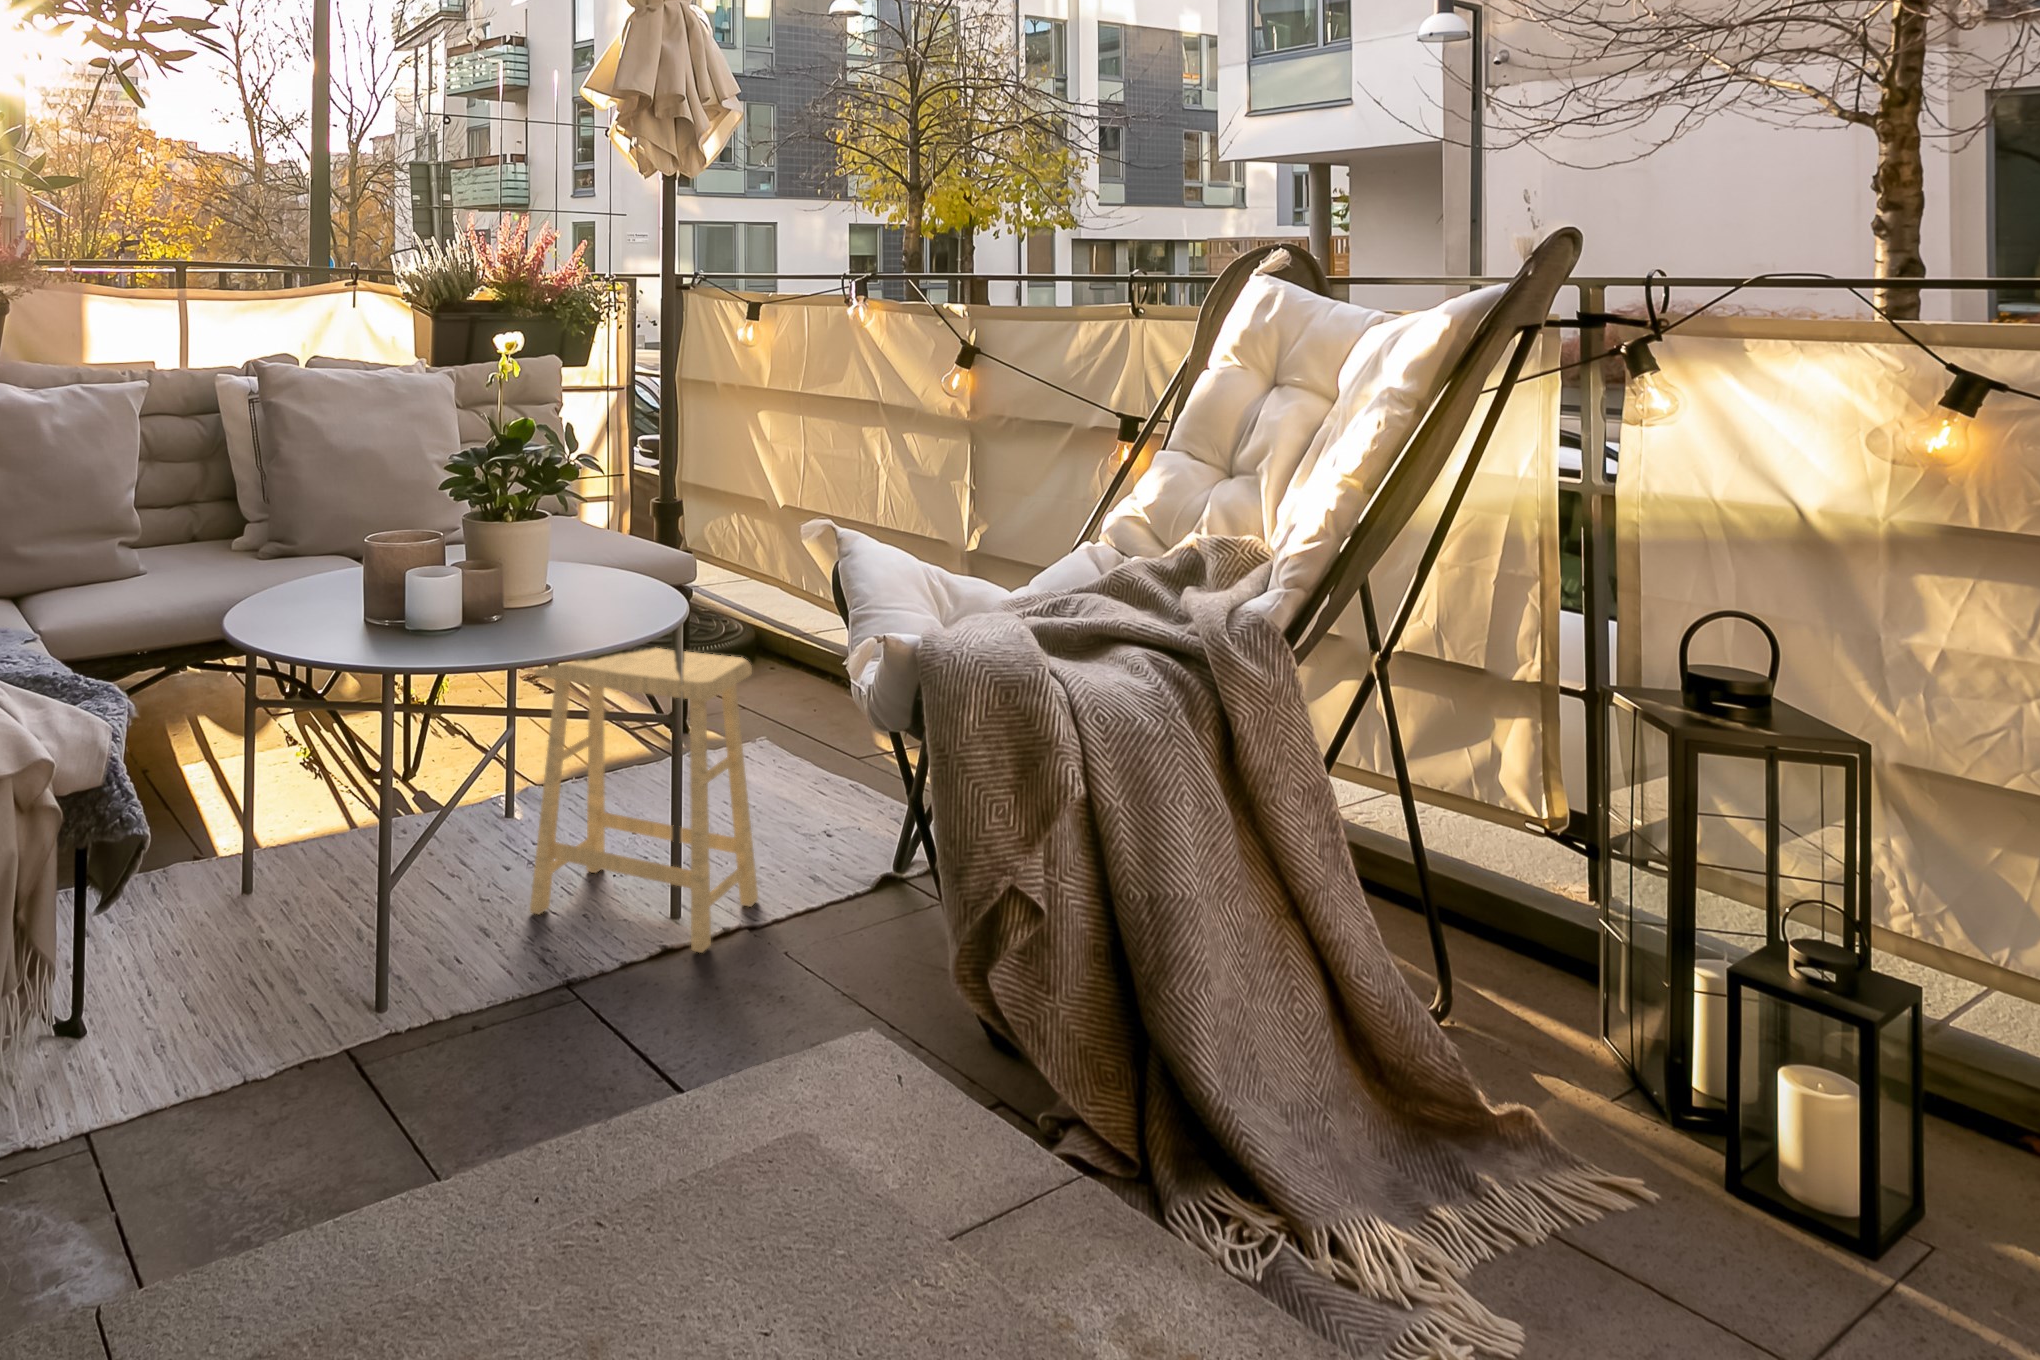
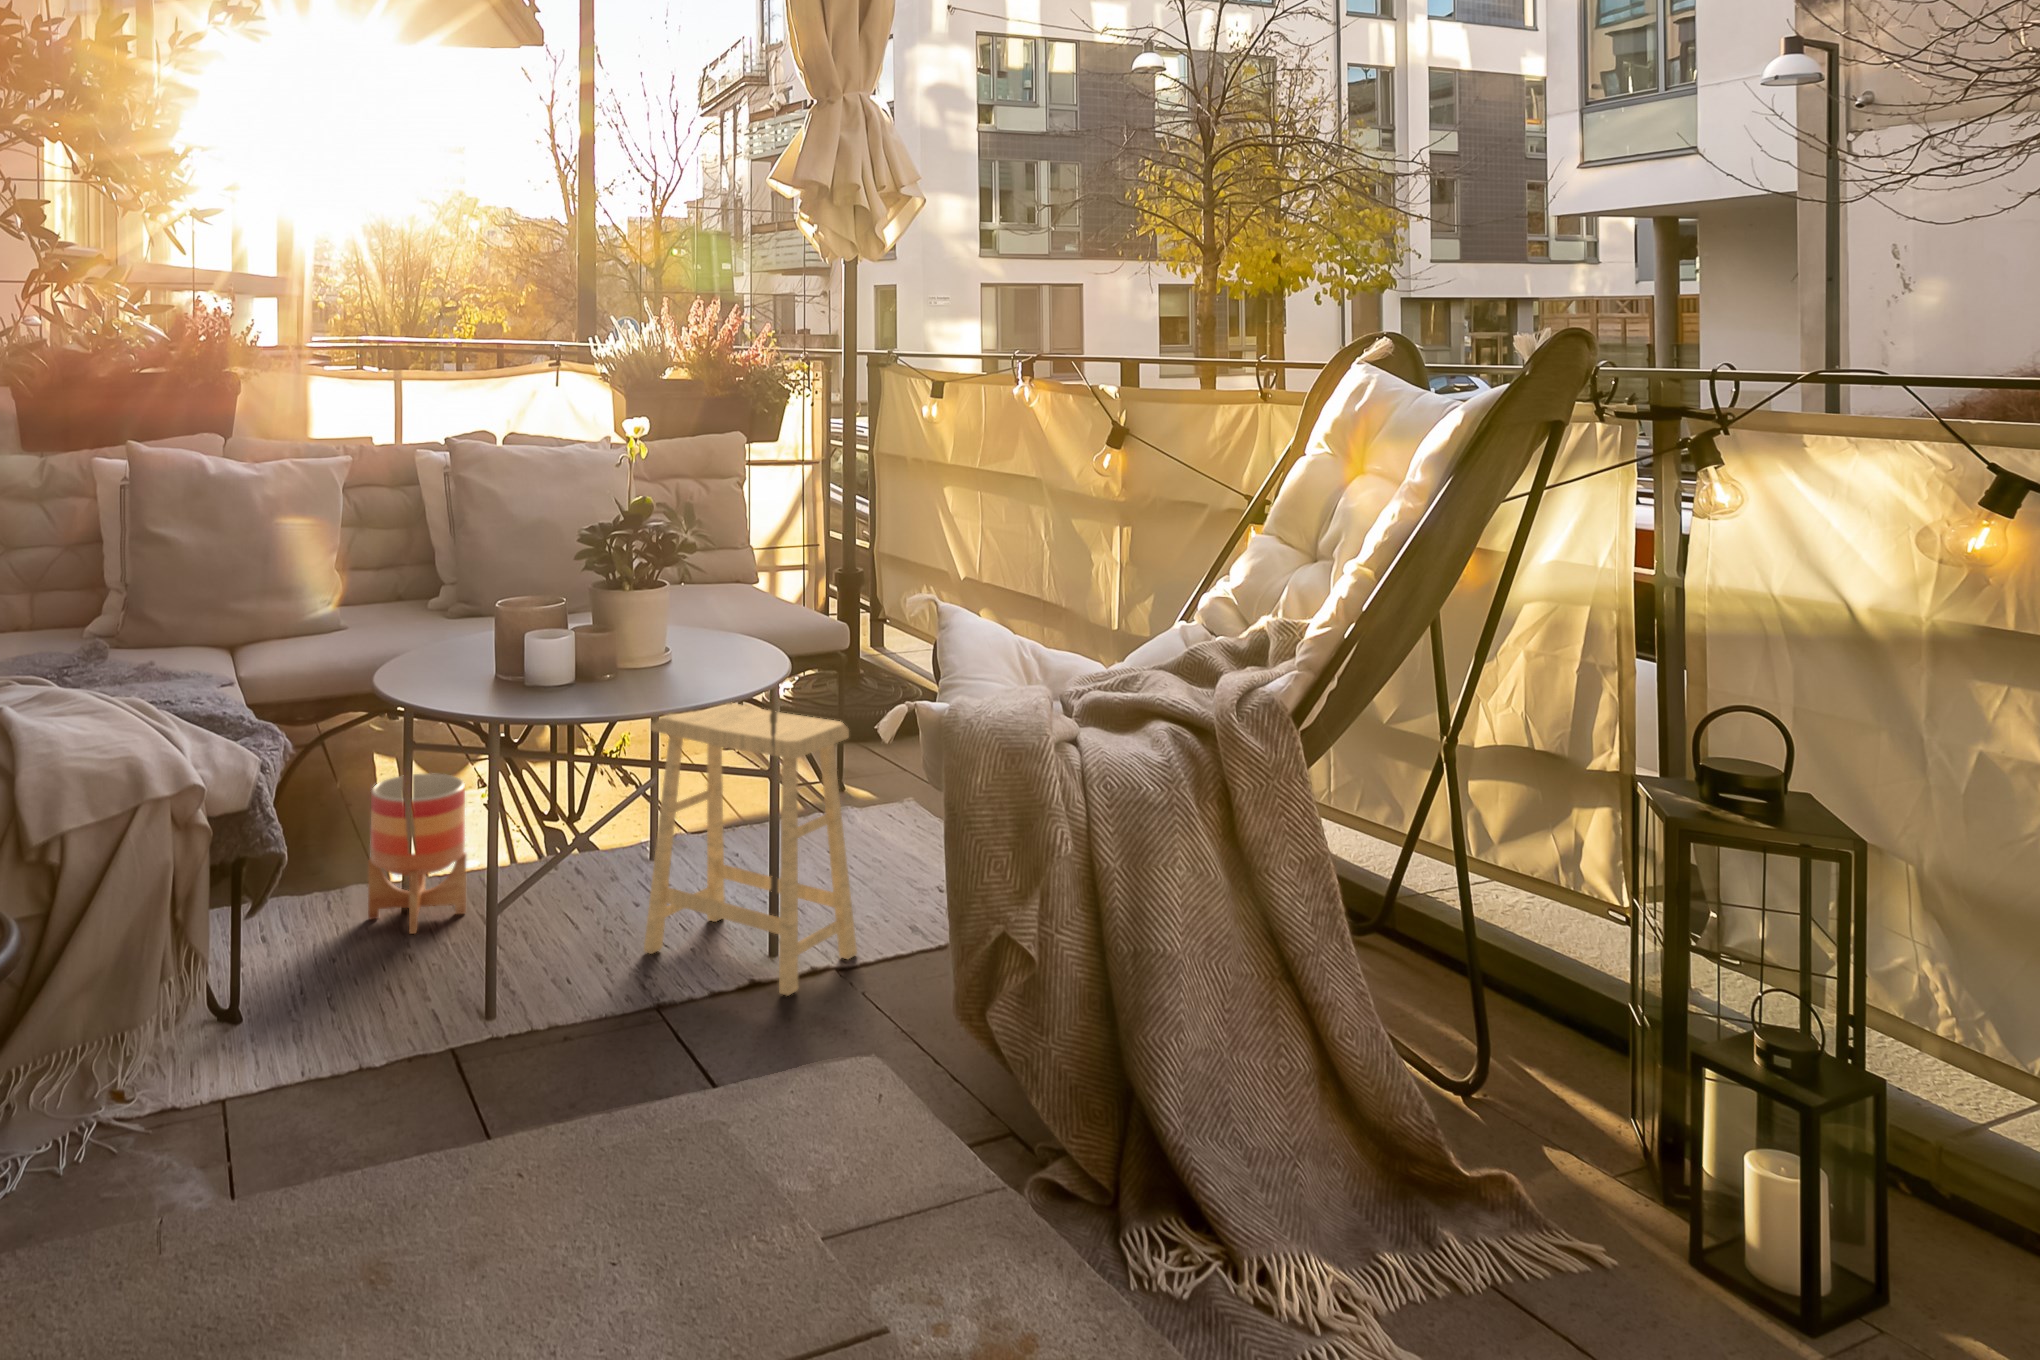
planter: none [209,730,319,909] -> present [368,773,467,934]

